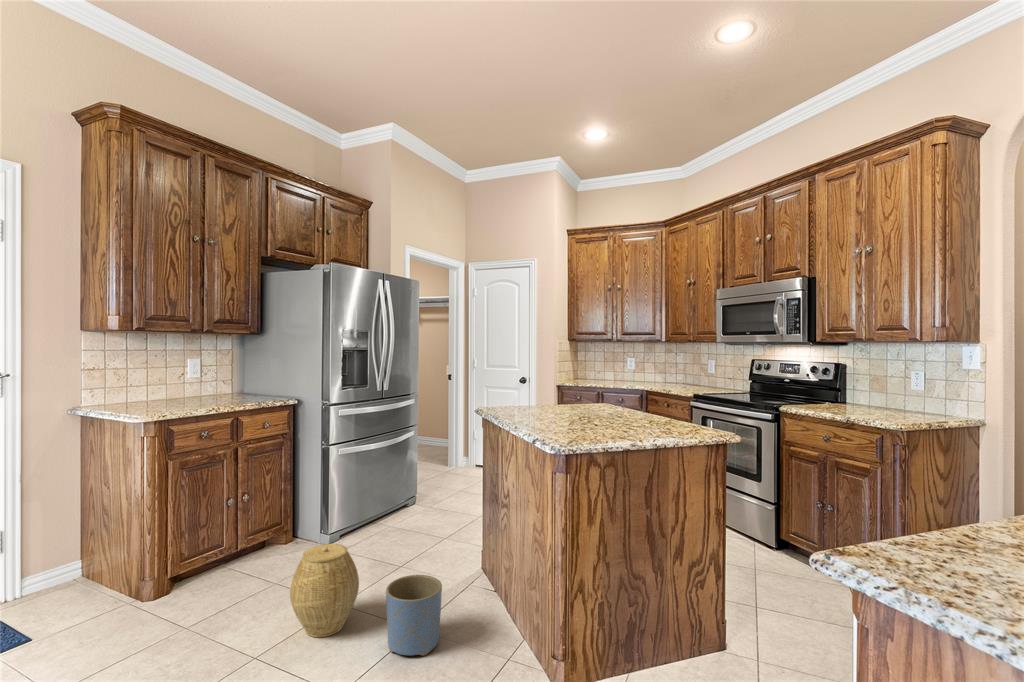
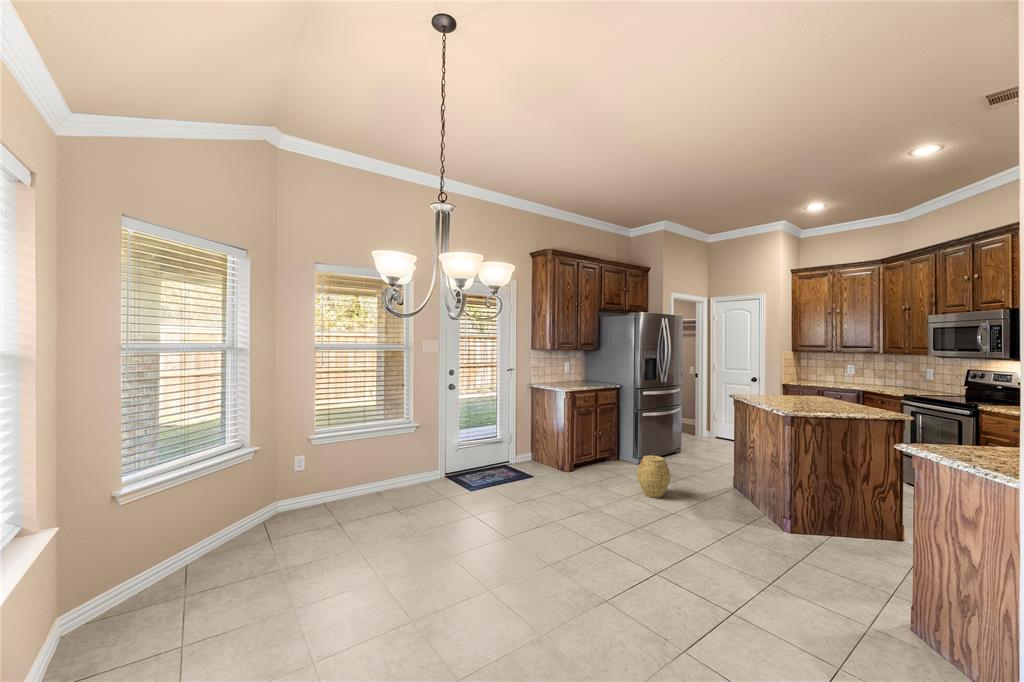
planter: present [386,575,442,656] -> none [688,475,718,512]

